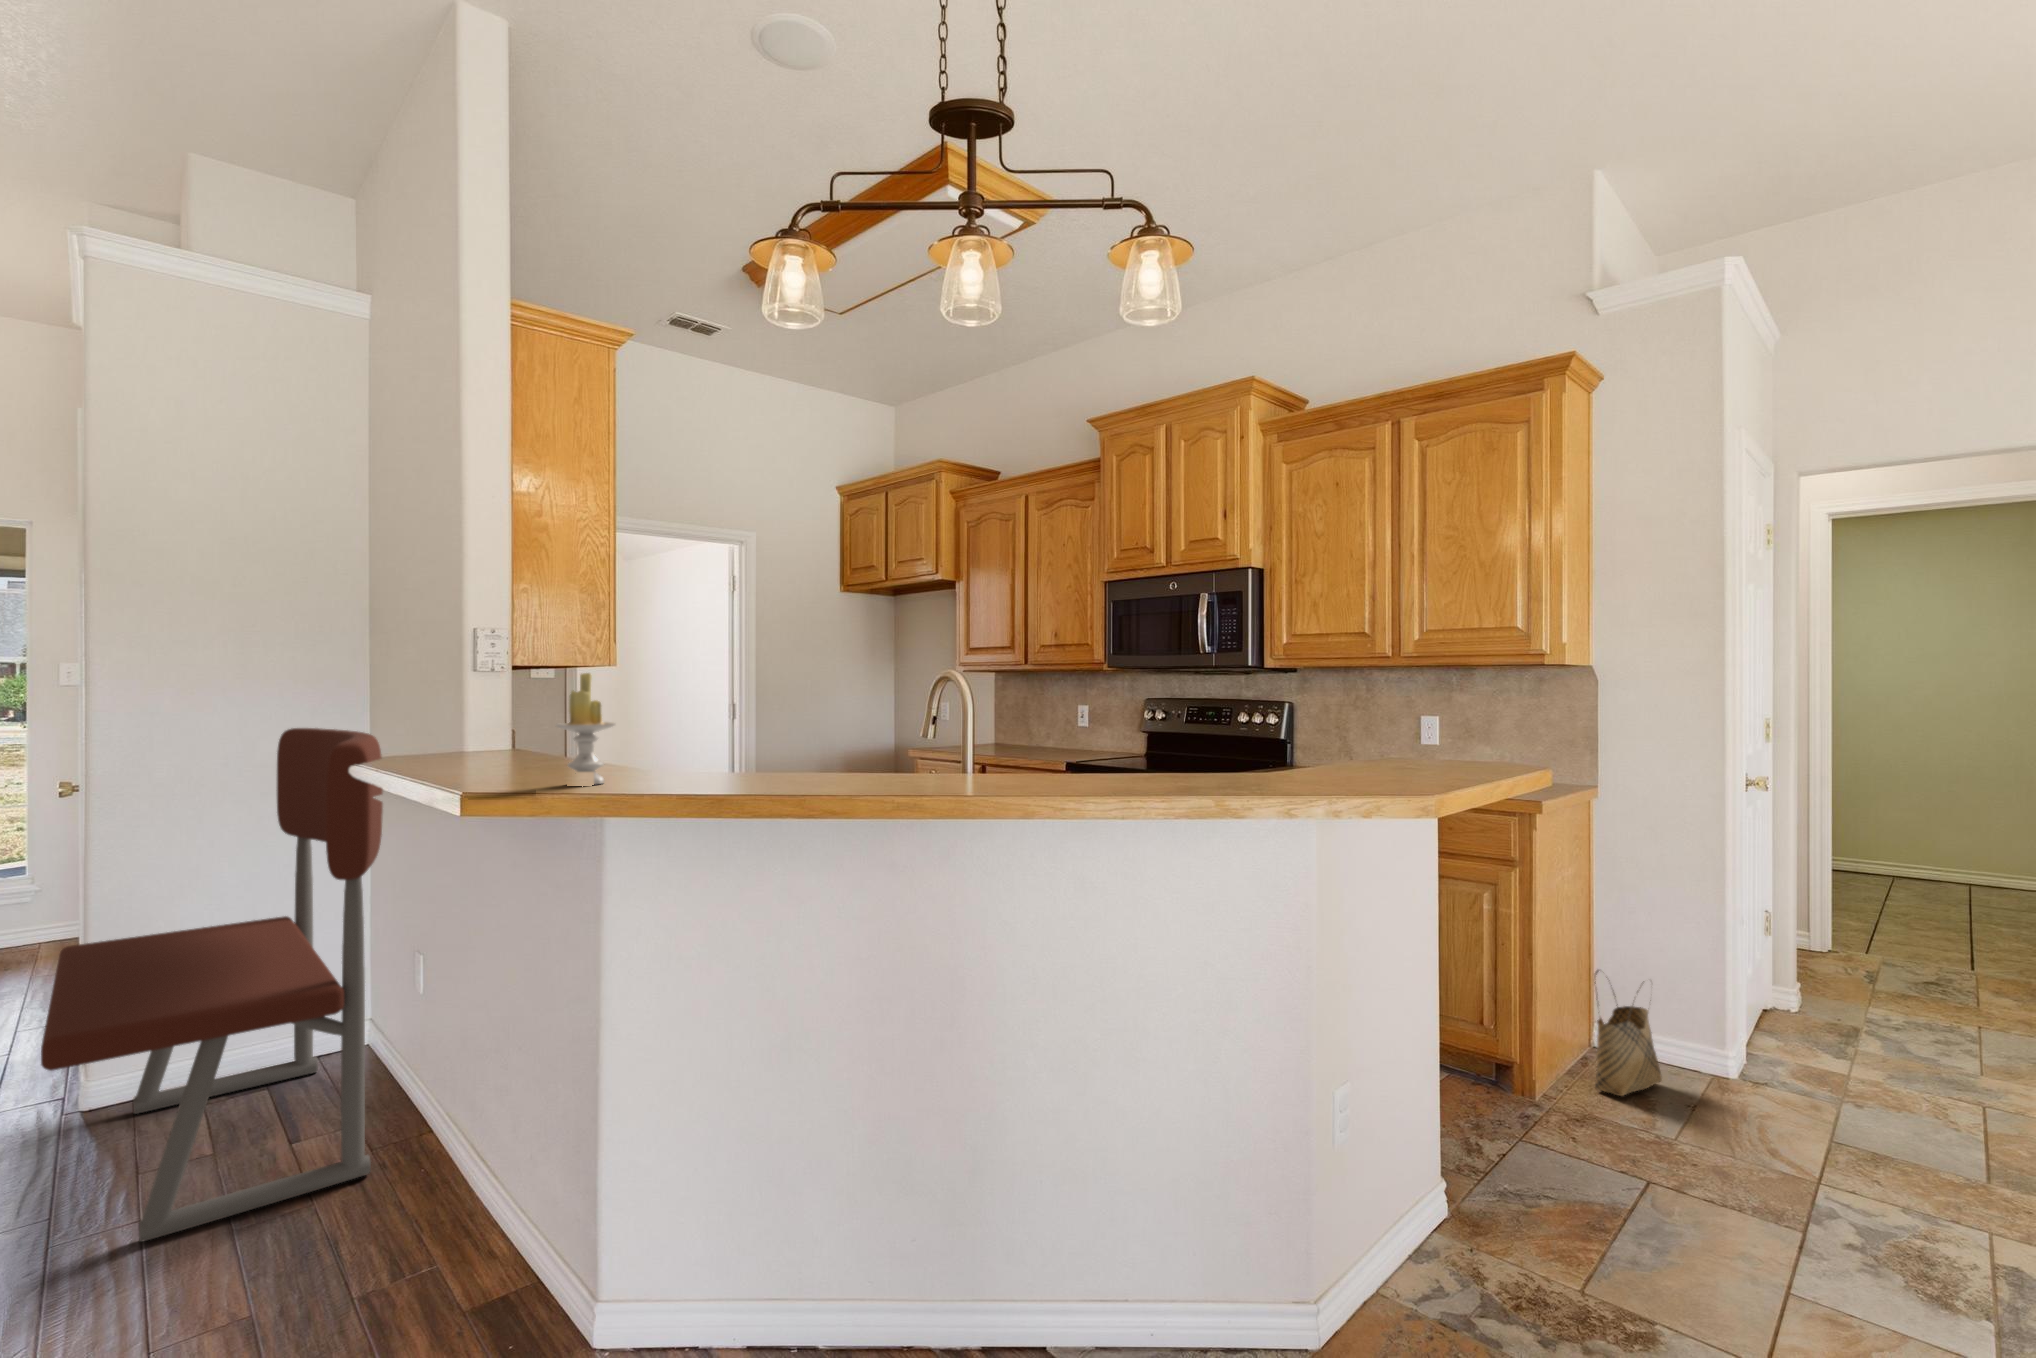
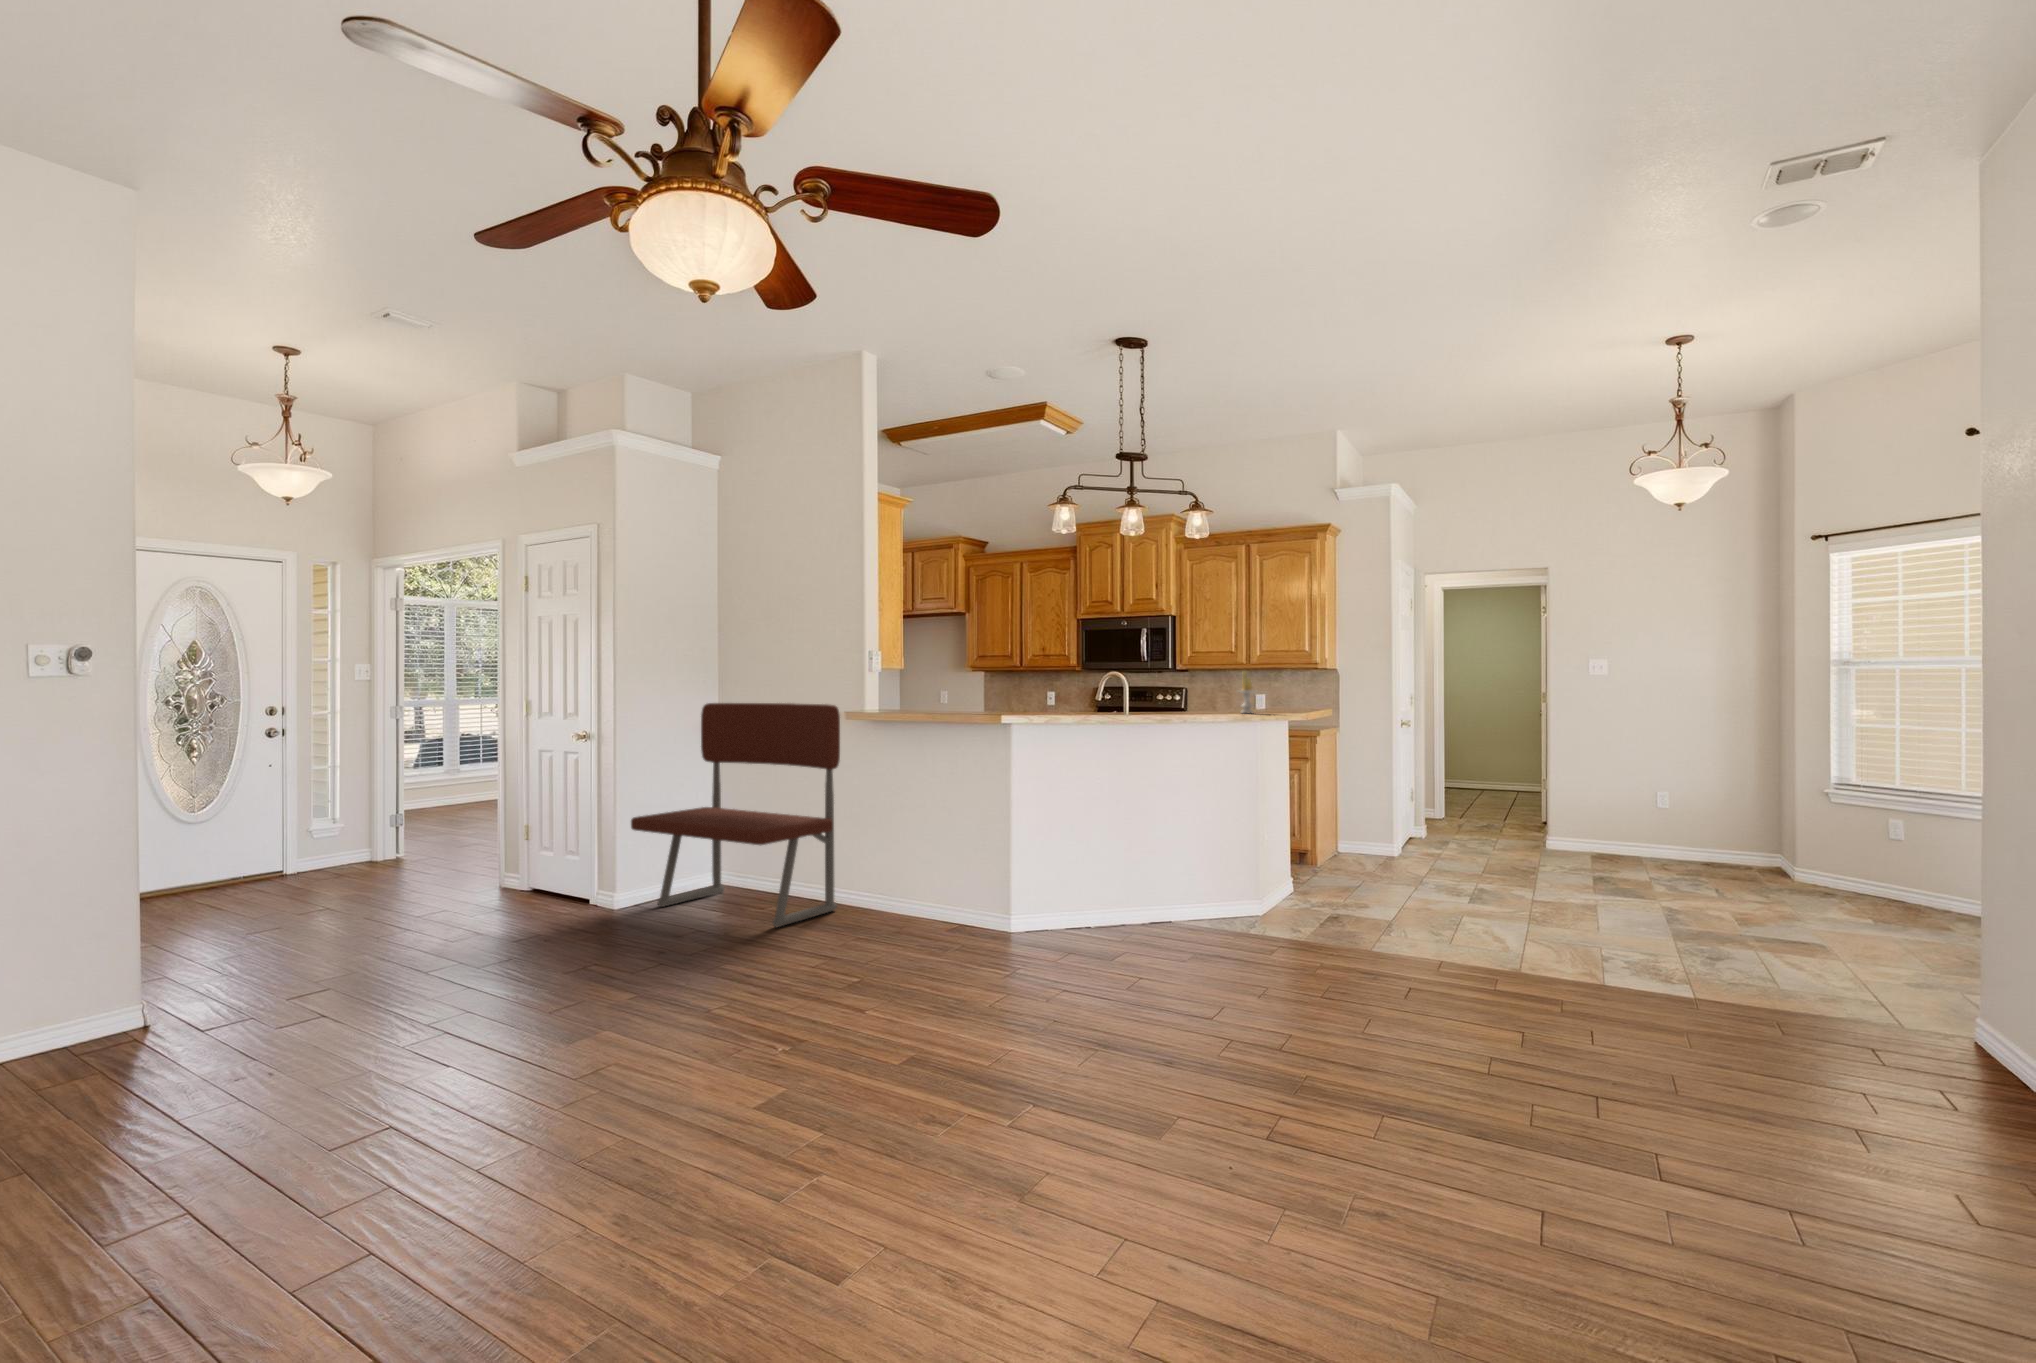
candle: present [556,673,615,784] -> present [1238,671,1256,713]
woven basket: present [1594,970,1662,1096] -> none [1341,808,1368,861]

